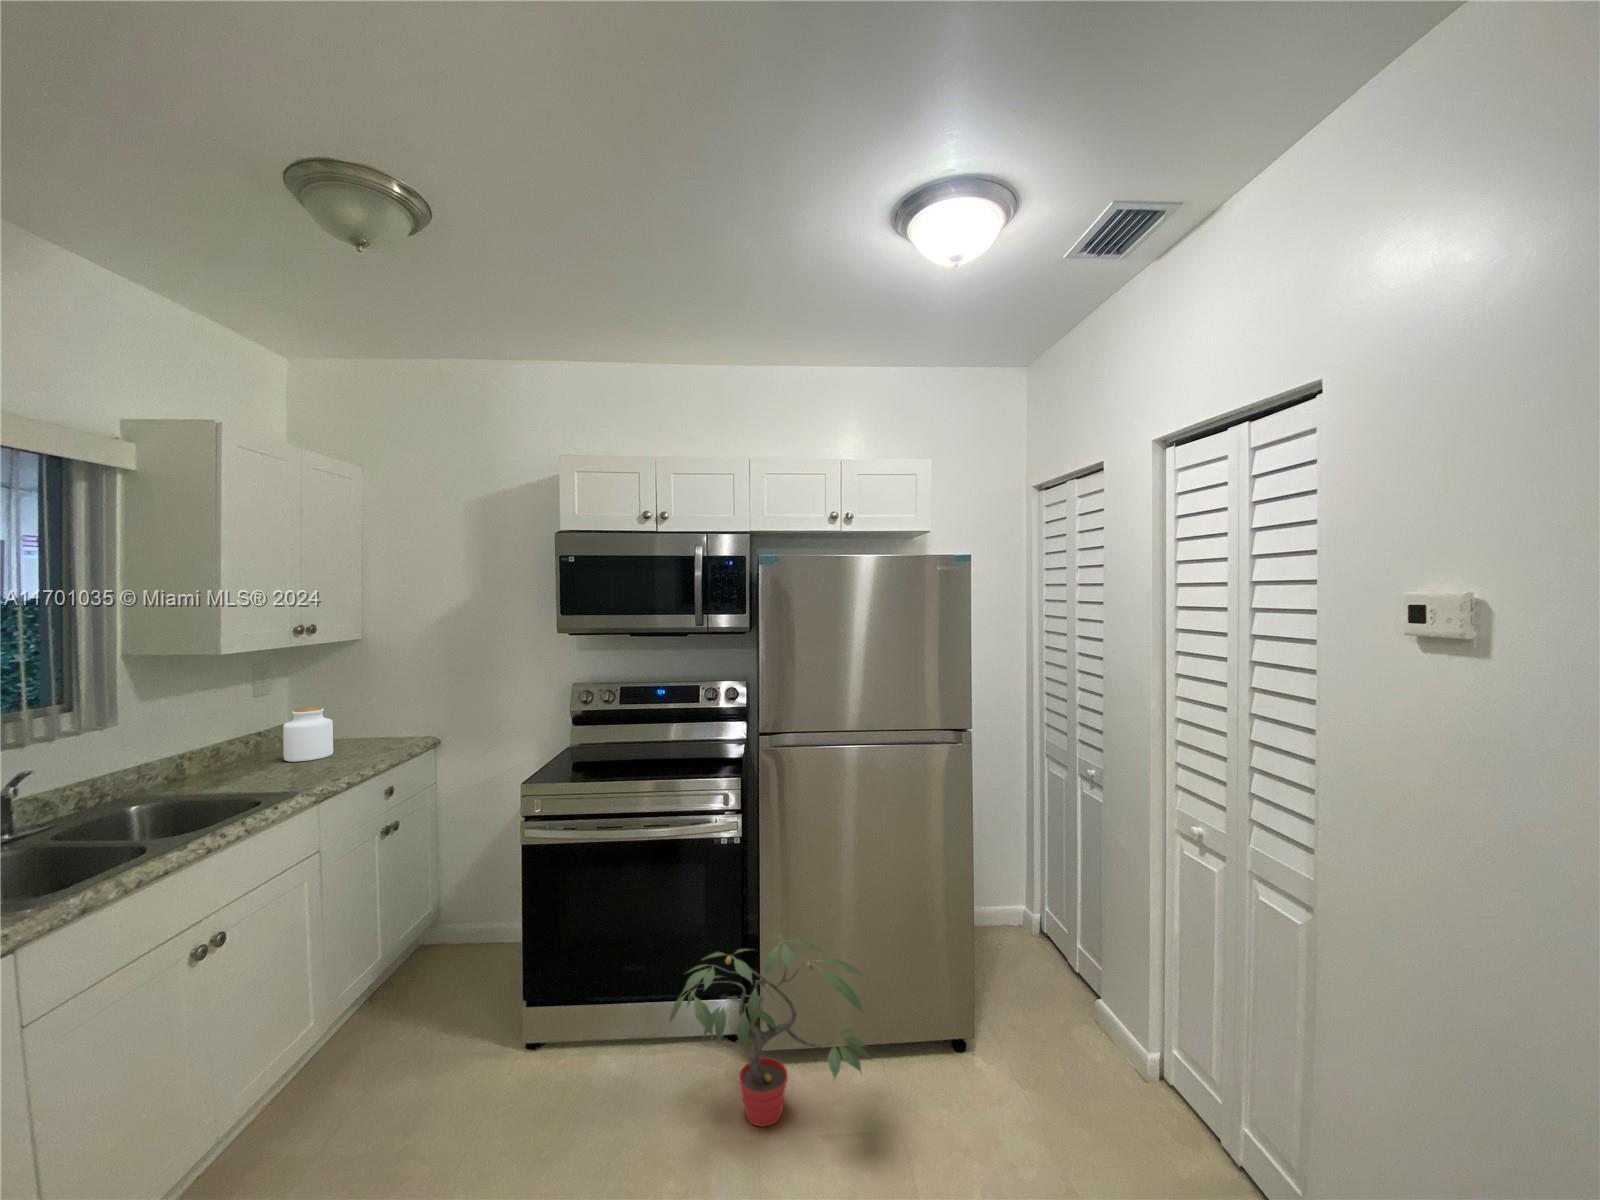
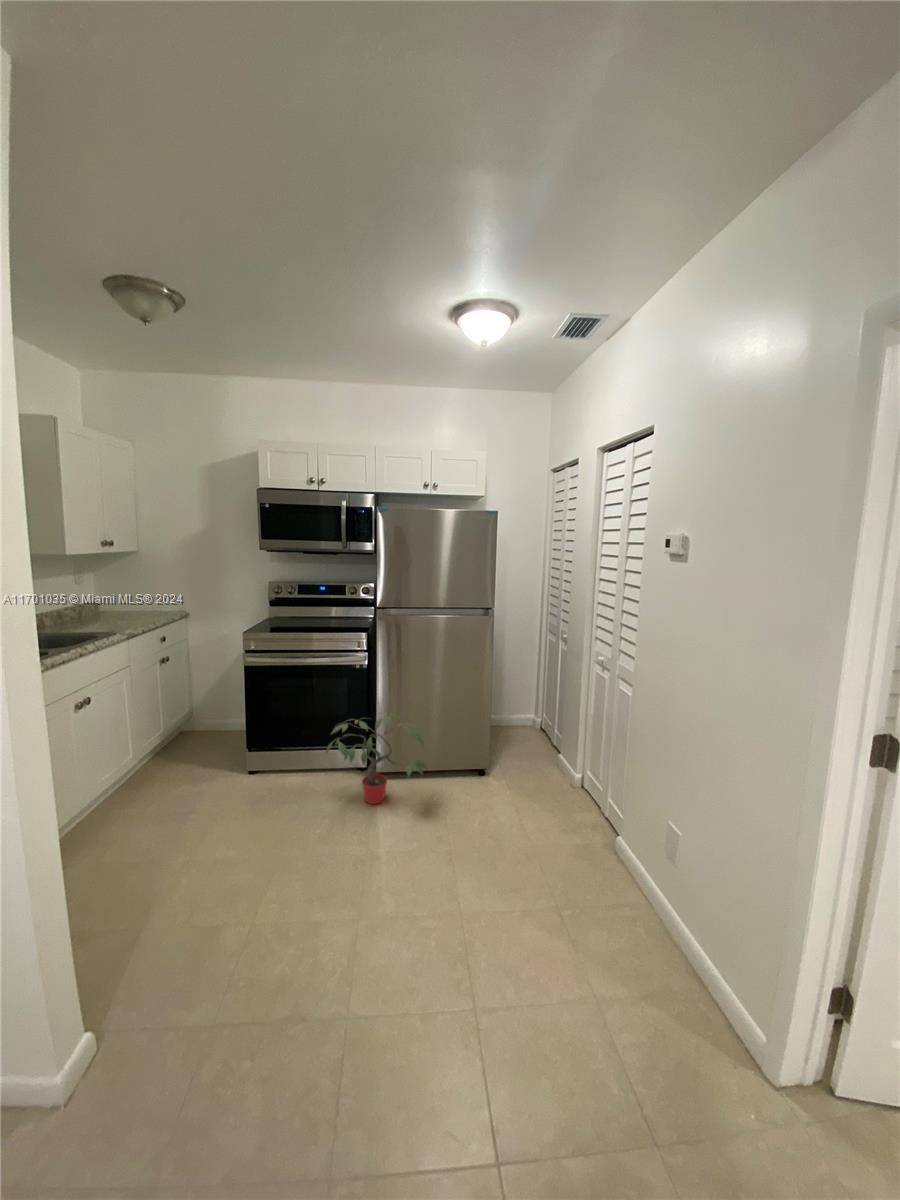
jar: present [283,707,333,762] -> none [100,590,130,620]

